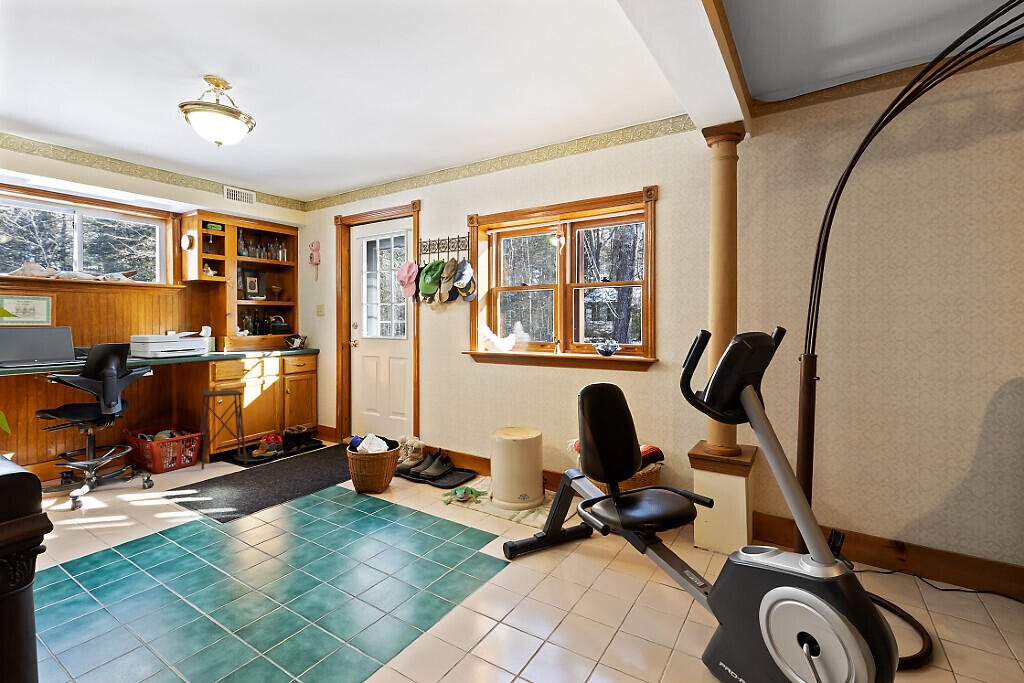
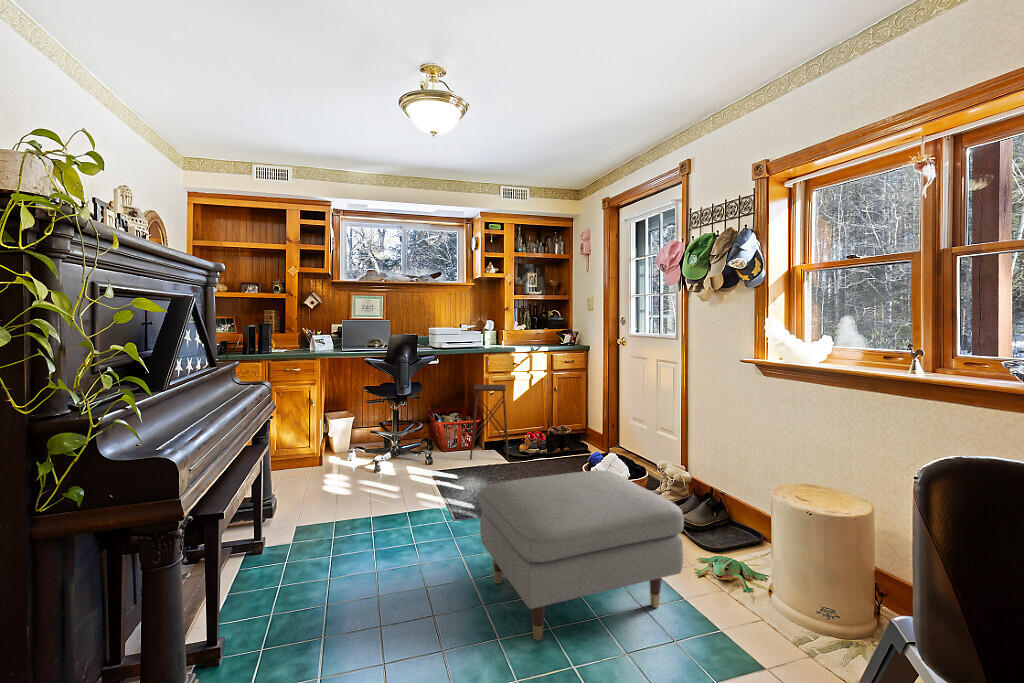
ottoman: none [283,440,445,559] -> present [479,471,684,640]

